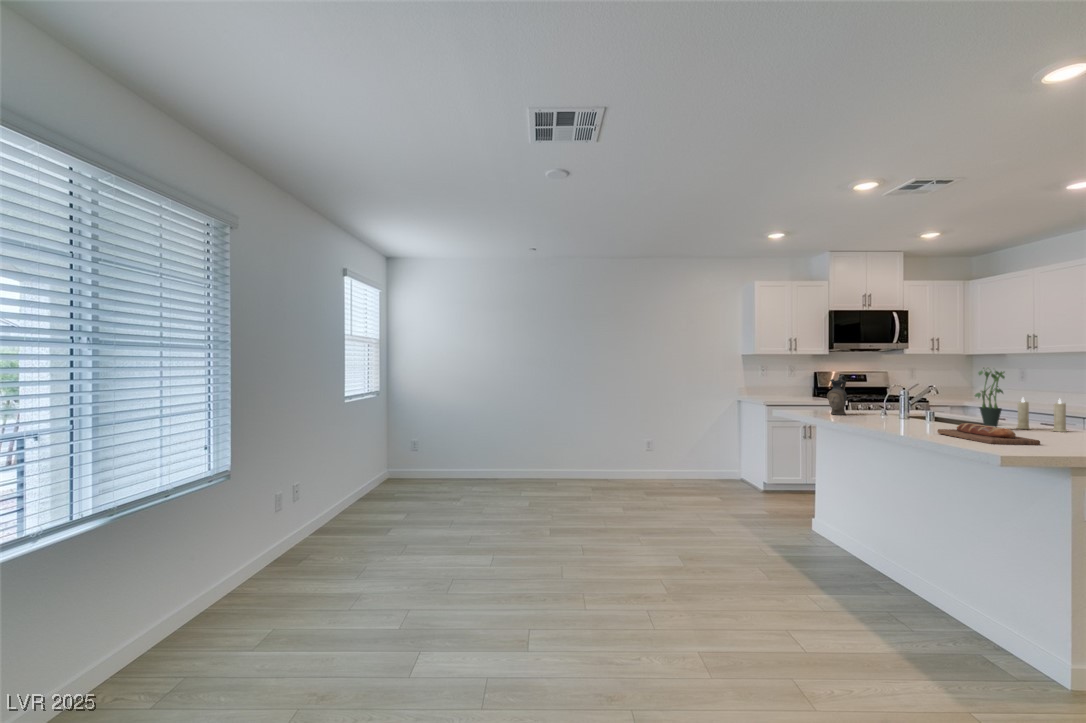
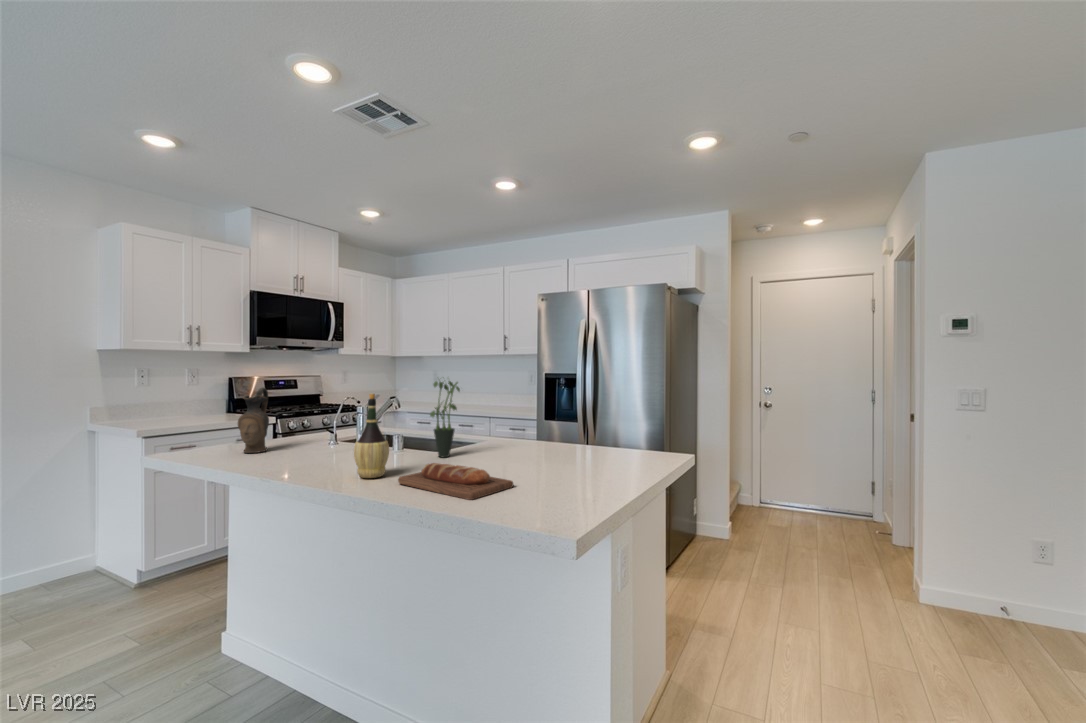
wine bottle: none [905,376,933,430] -> present [354,394,389,478]
candle: present [1017,398,1067,432] -> none [463,410,504,450]

